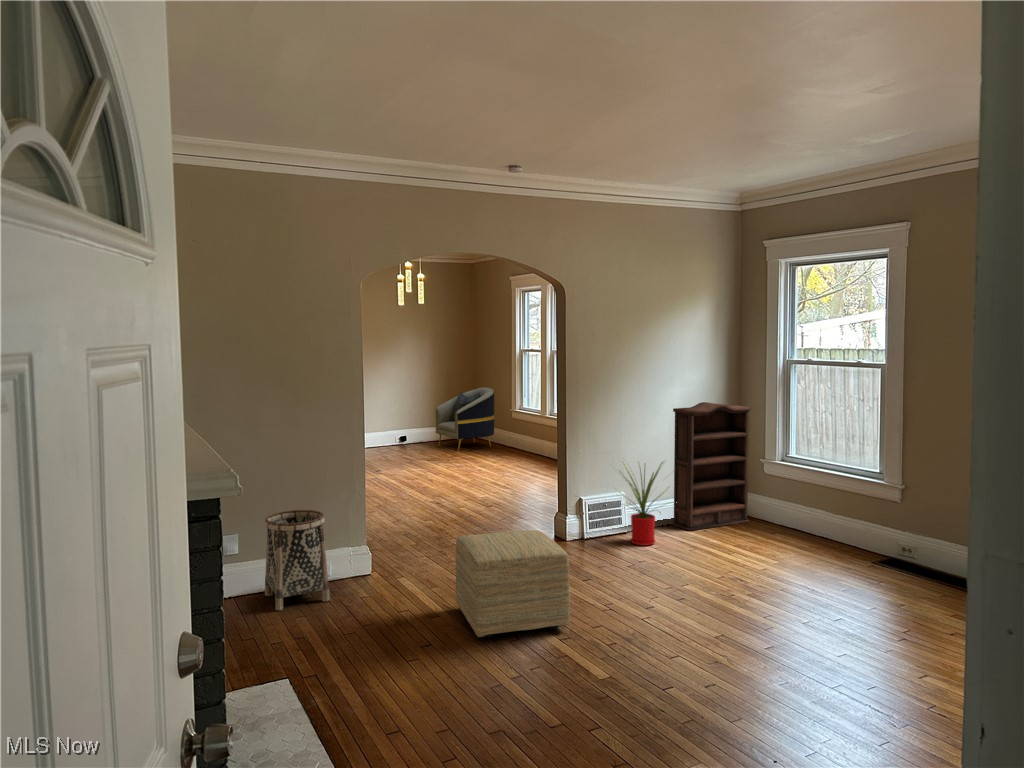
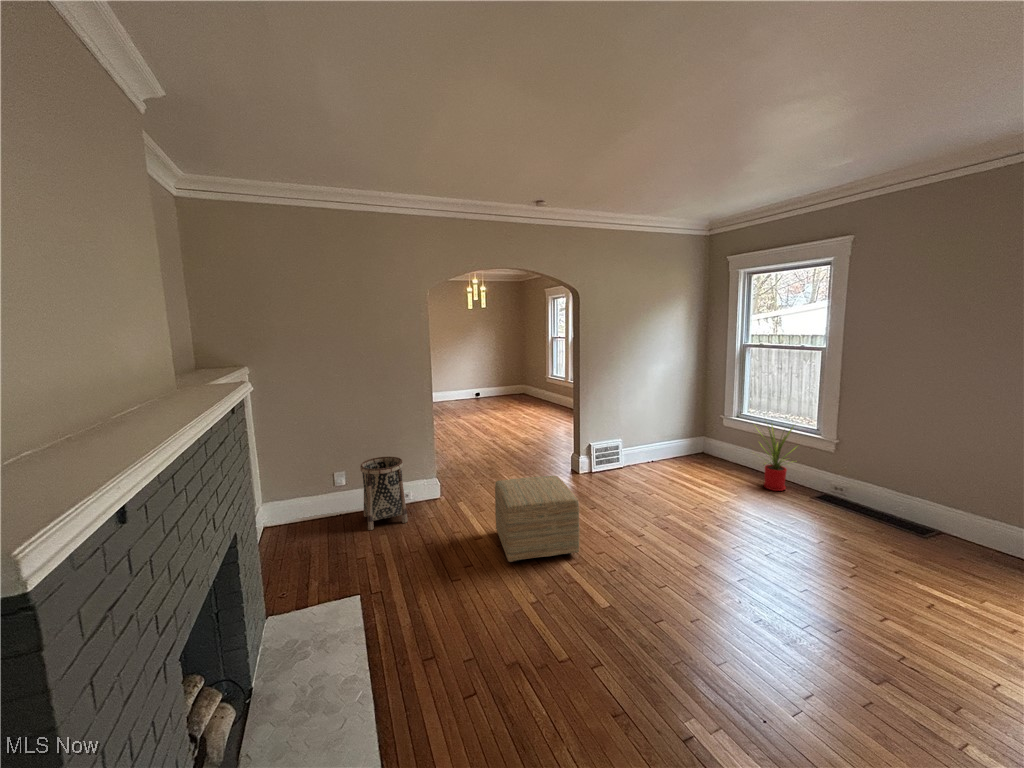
armchair: present [436,387,494,451] -> none [497,362,534,403]
bookshelf: present [672,402,751,531] -> none [655,375,715,467]
house plant: present [624,462,664,546] -> present [760,425,794,491]

